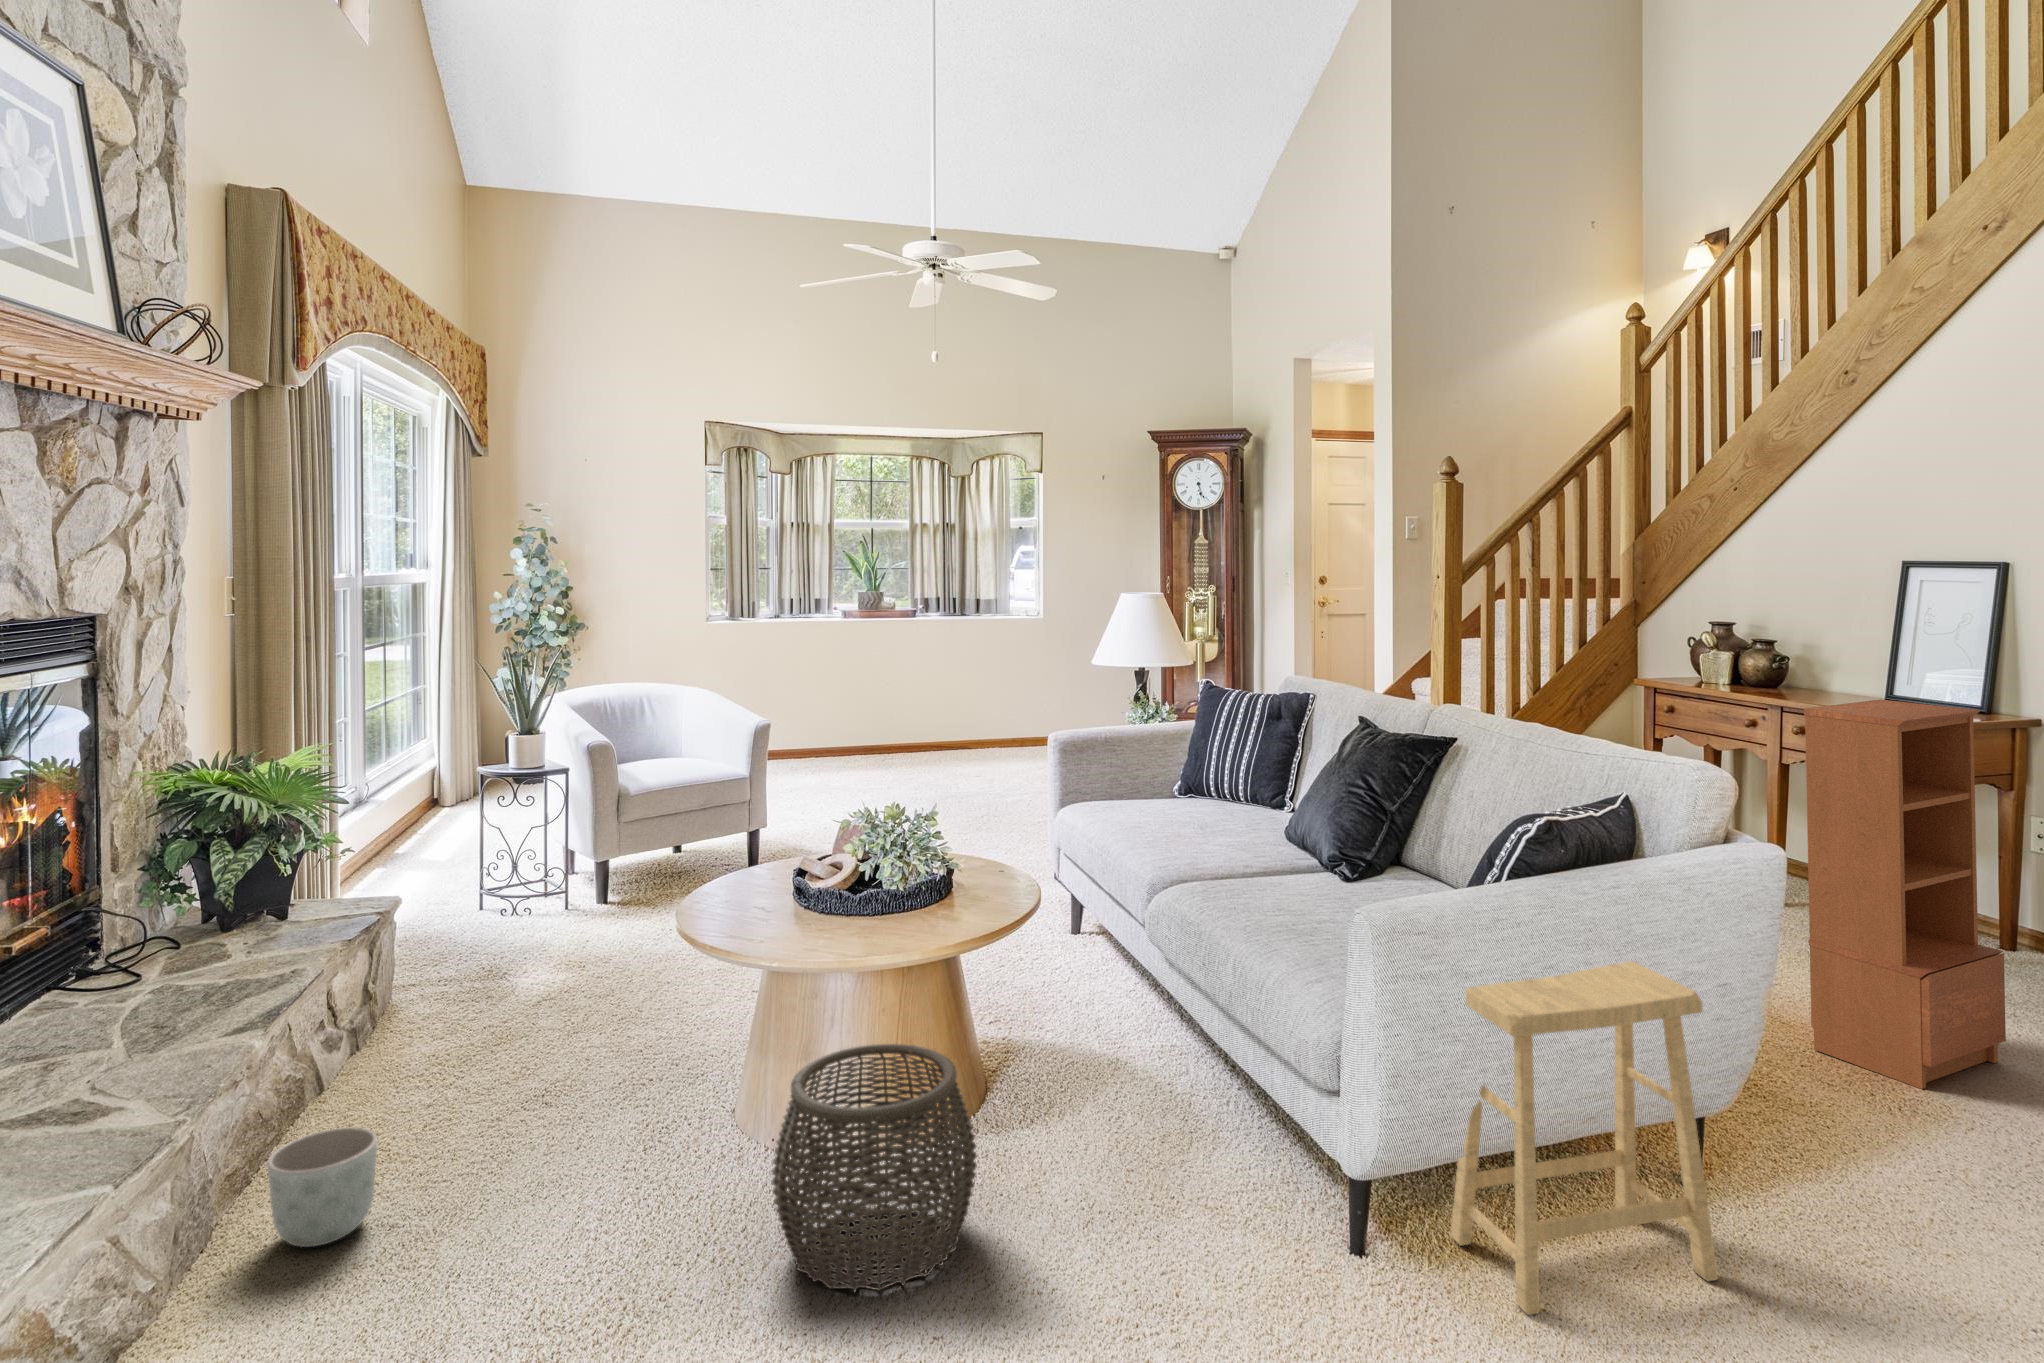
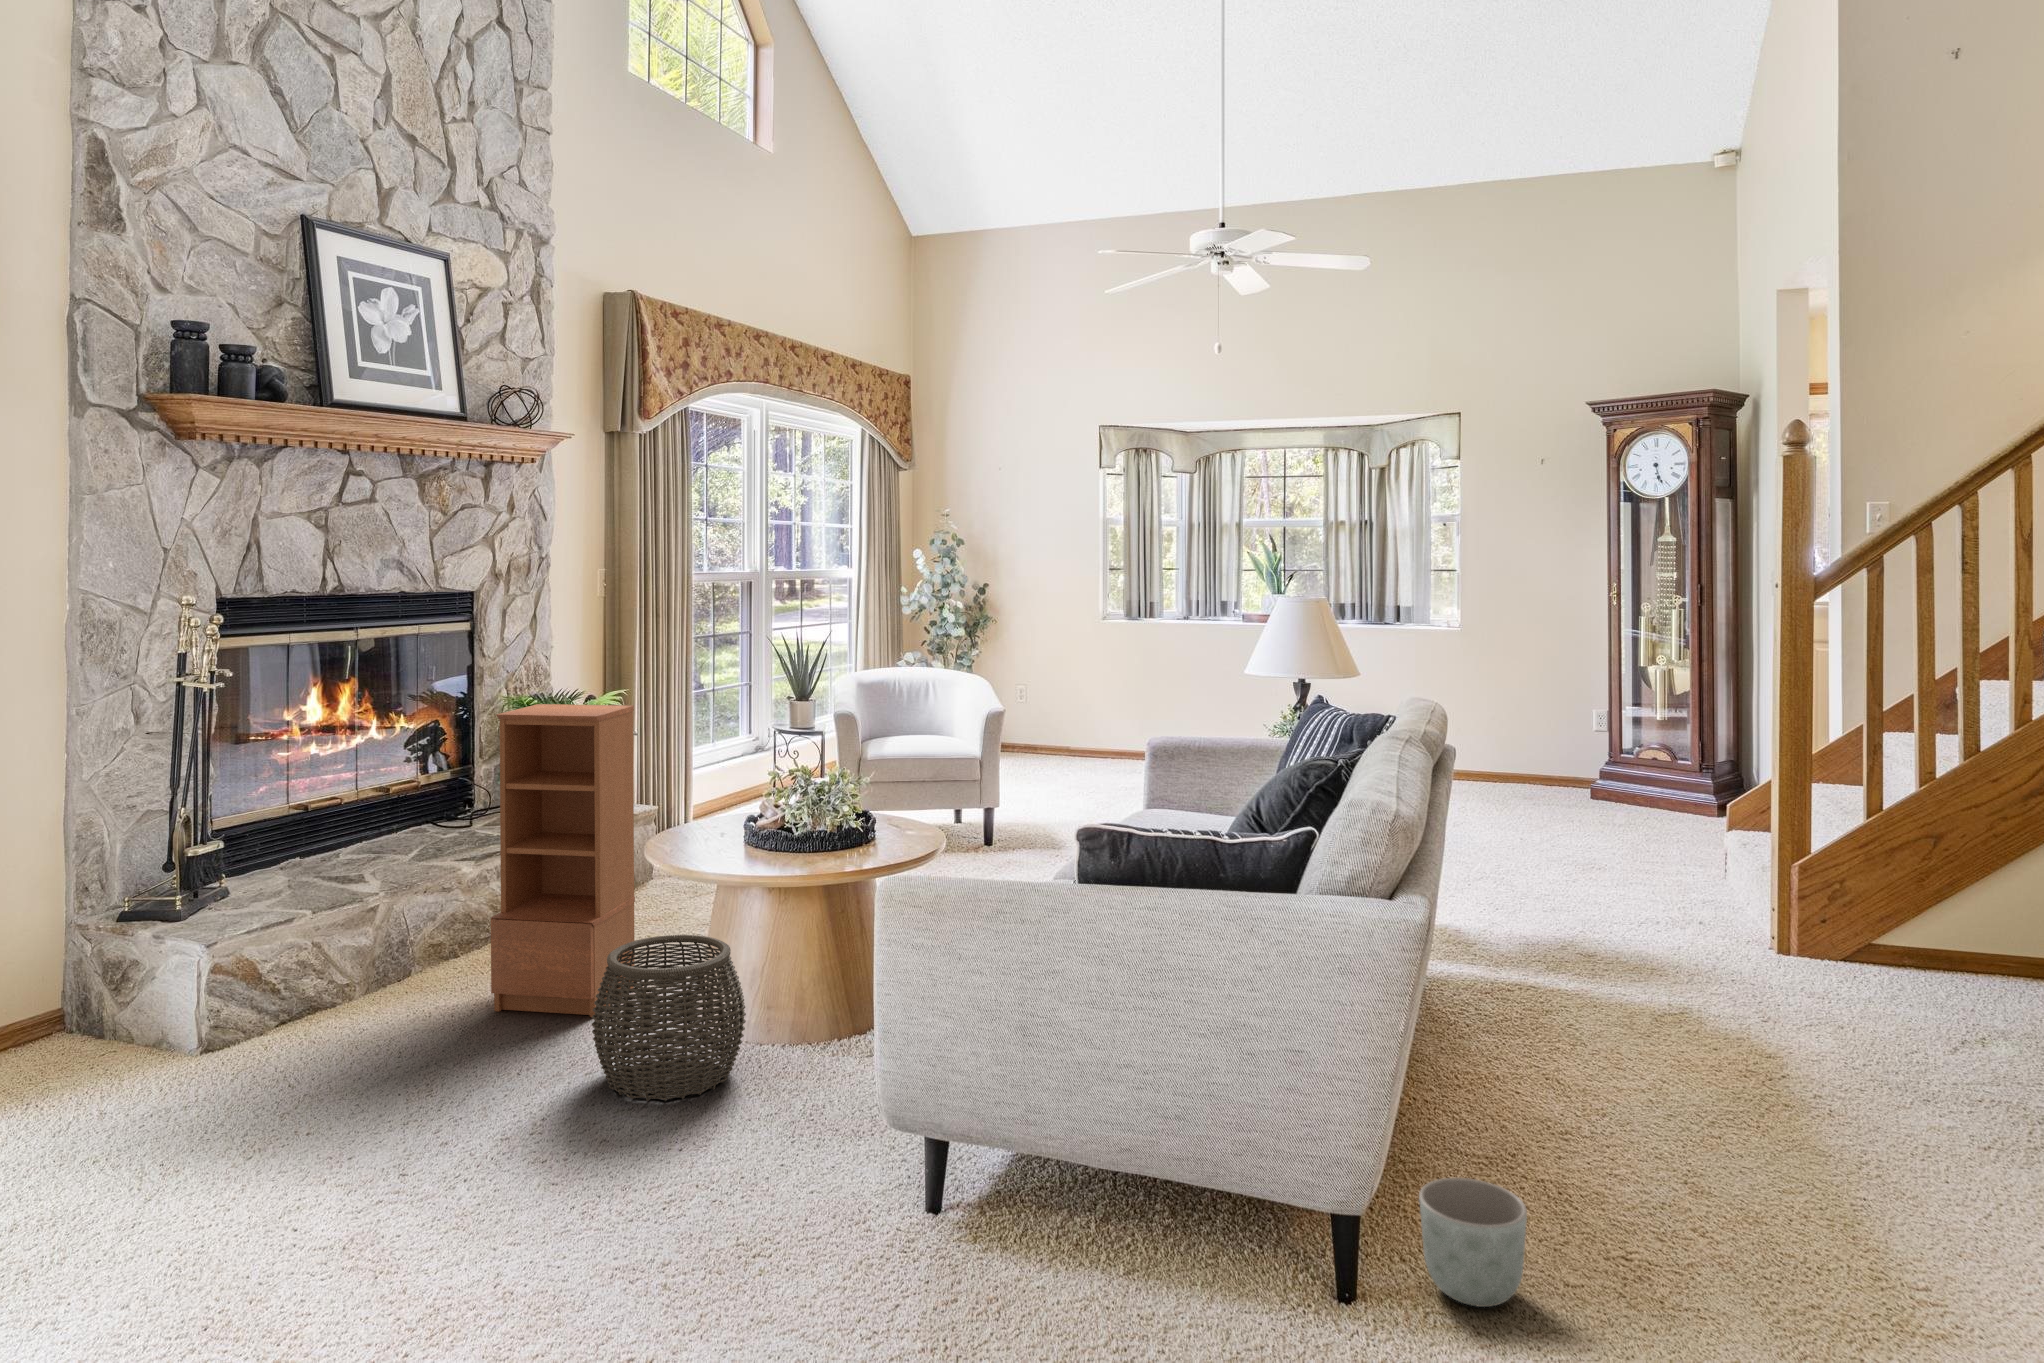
bookcase: present [1804,700,2006,1089] -> present [491,704,635,1017]
footstool: present [1450,962,1718,1315] -> none [964,968,1194,1305]
planter: present [267,1127,377,1247] -> present [1419,1178,1527,1307]

